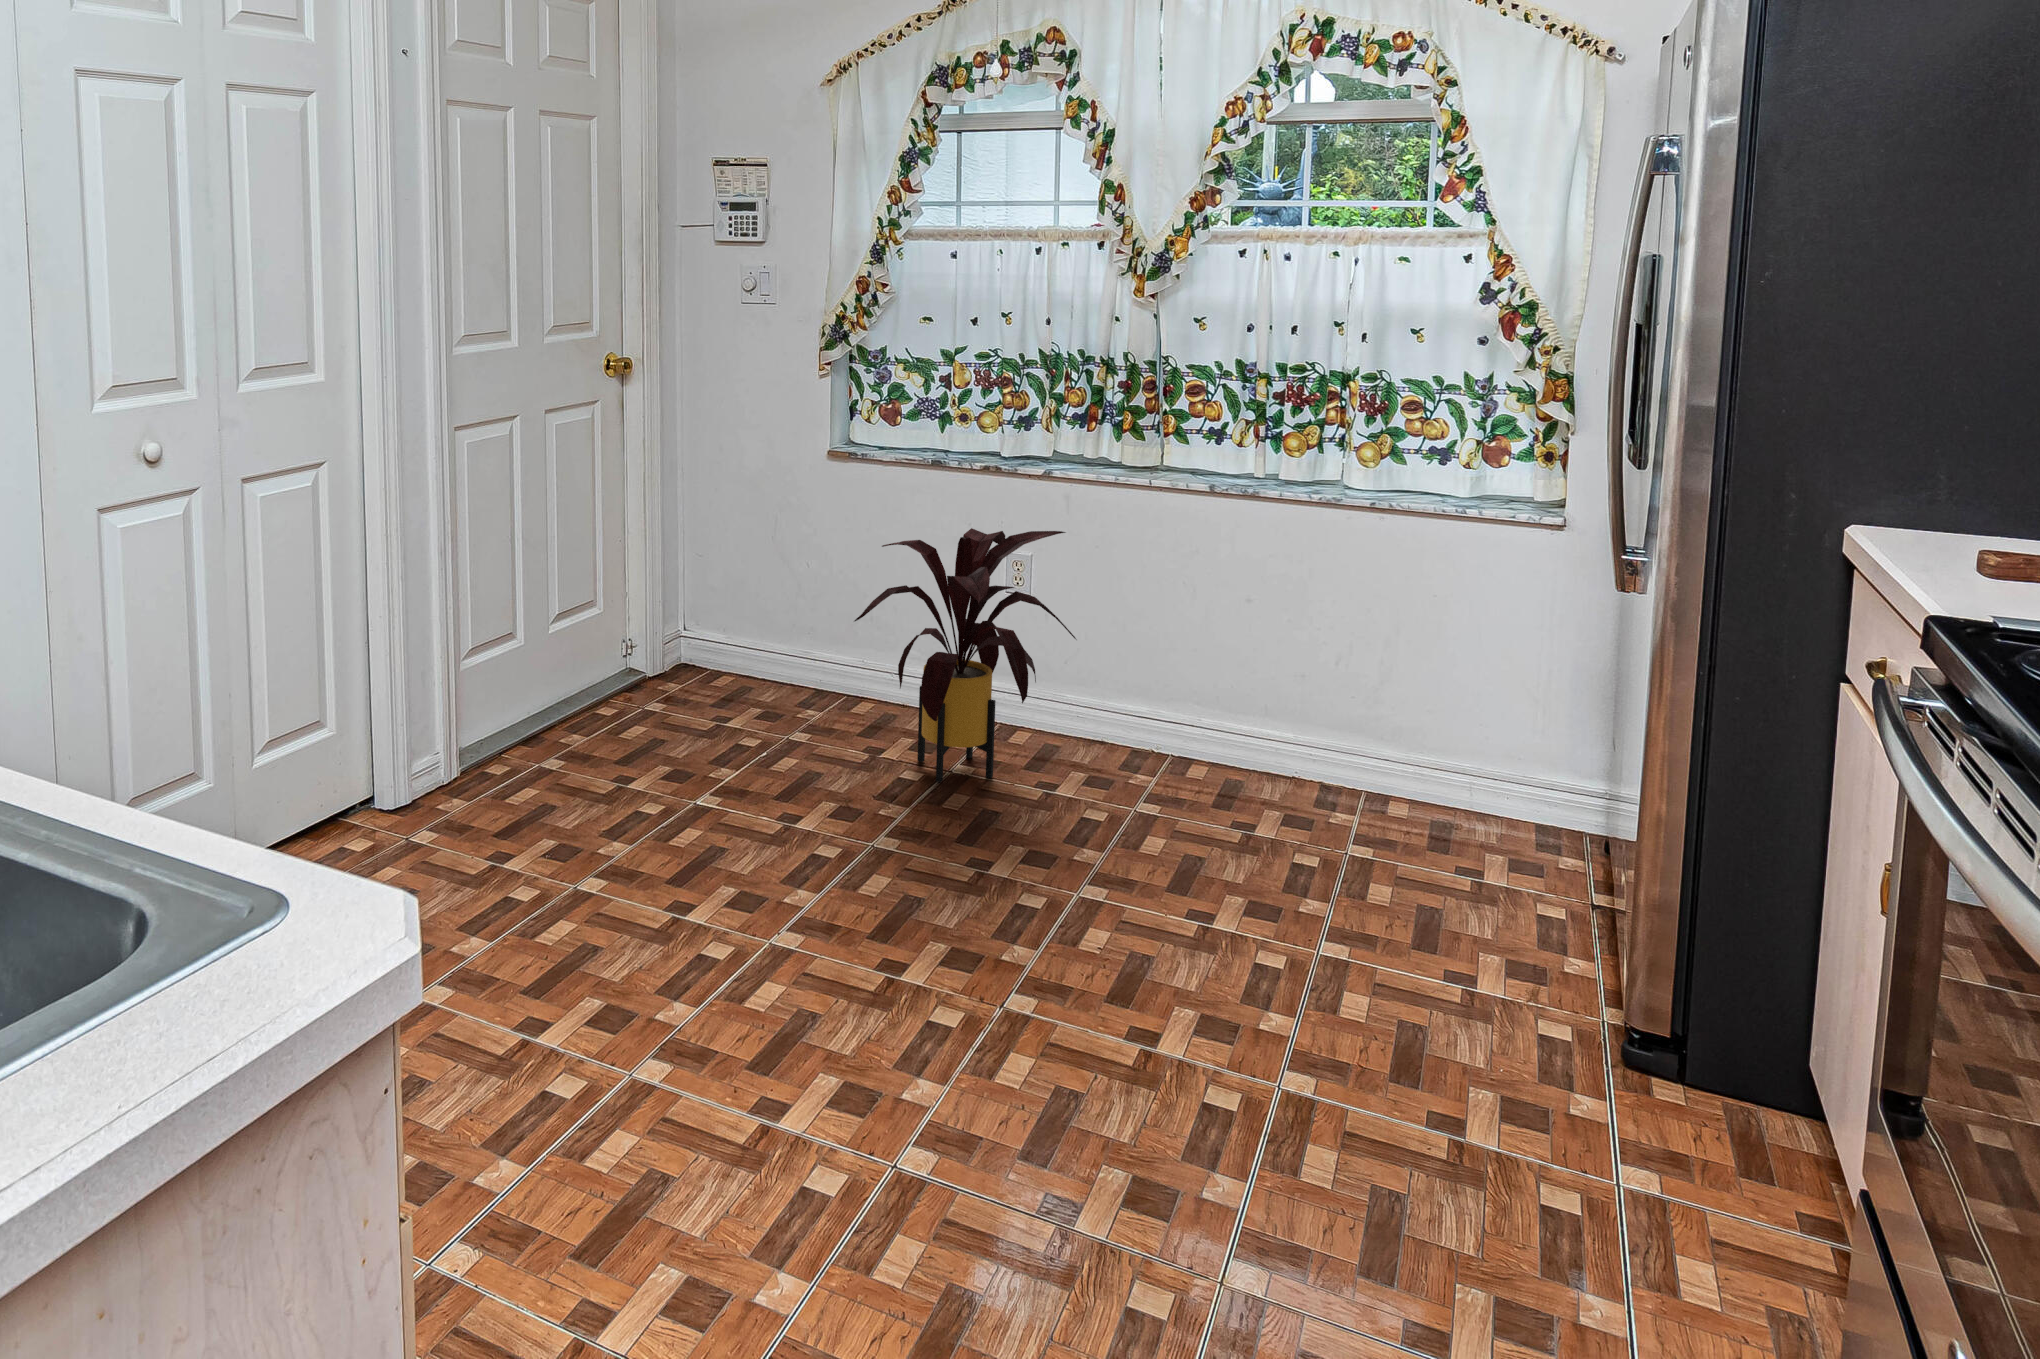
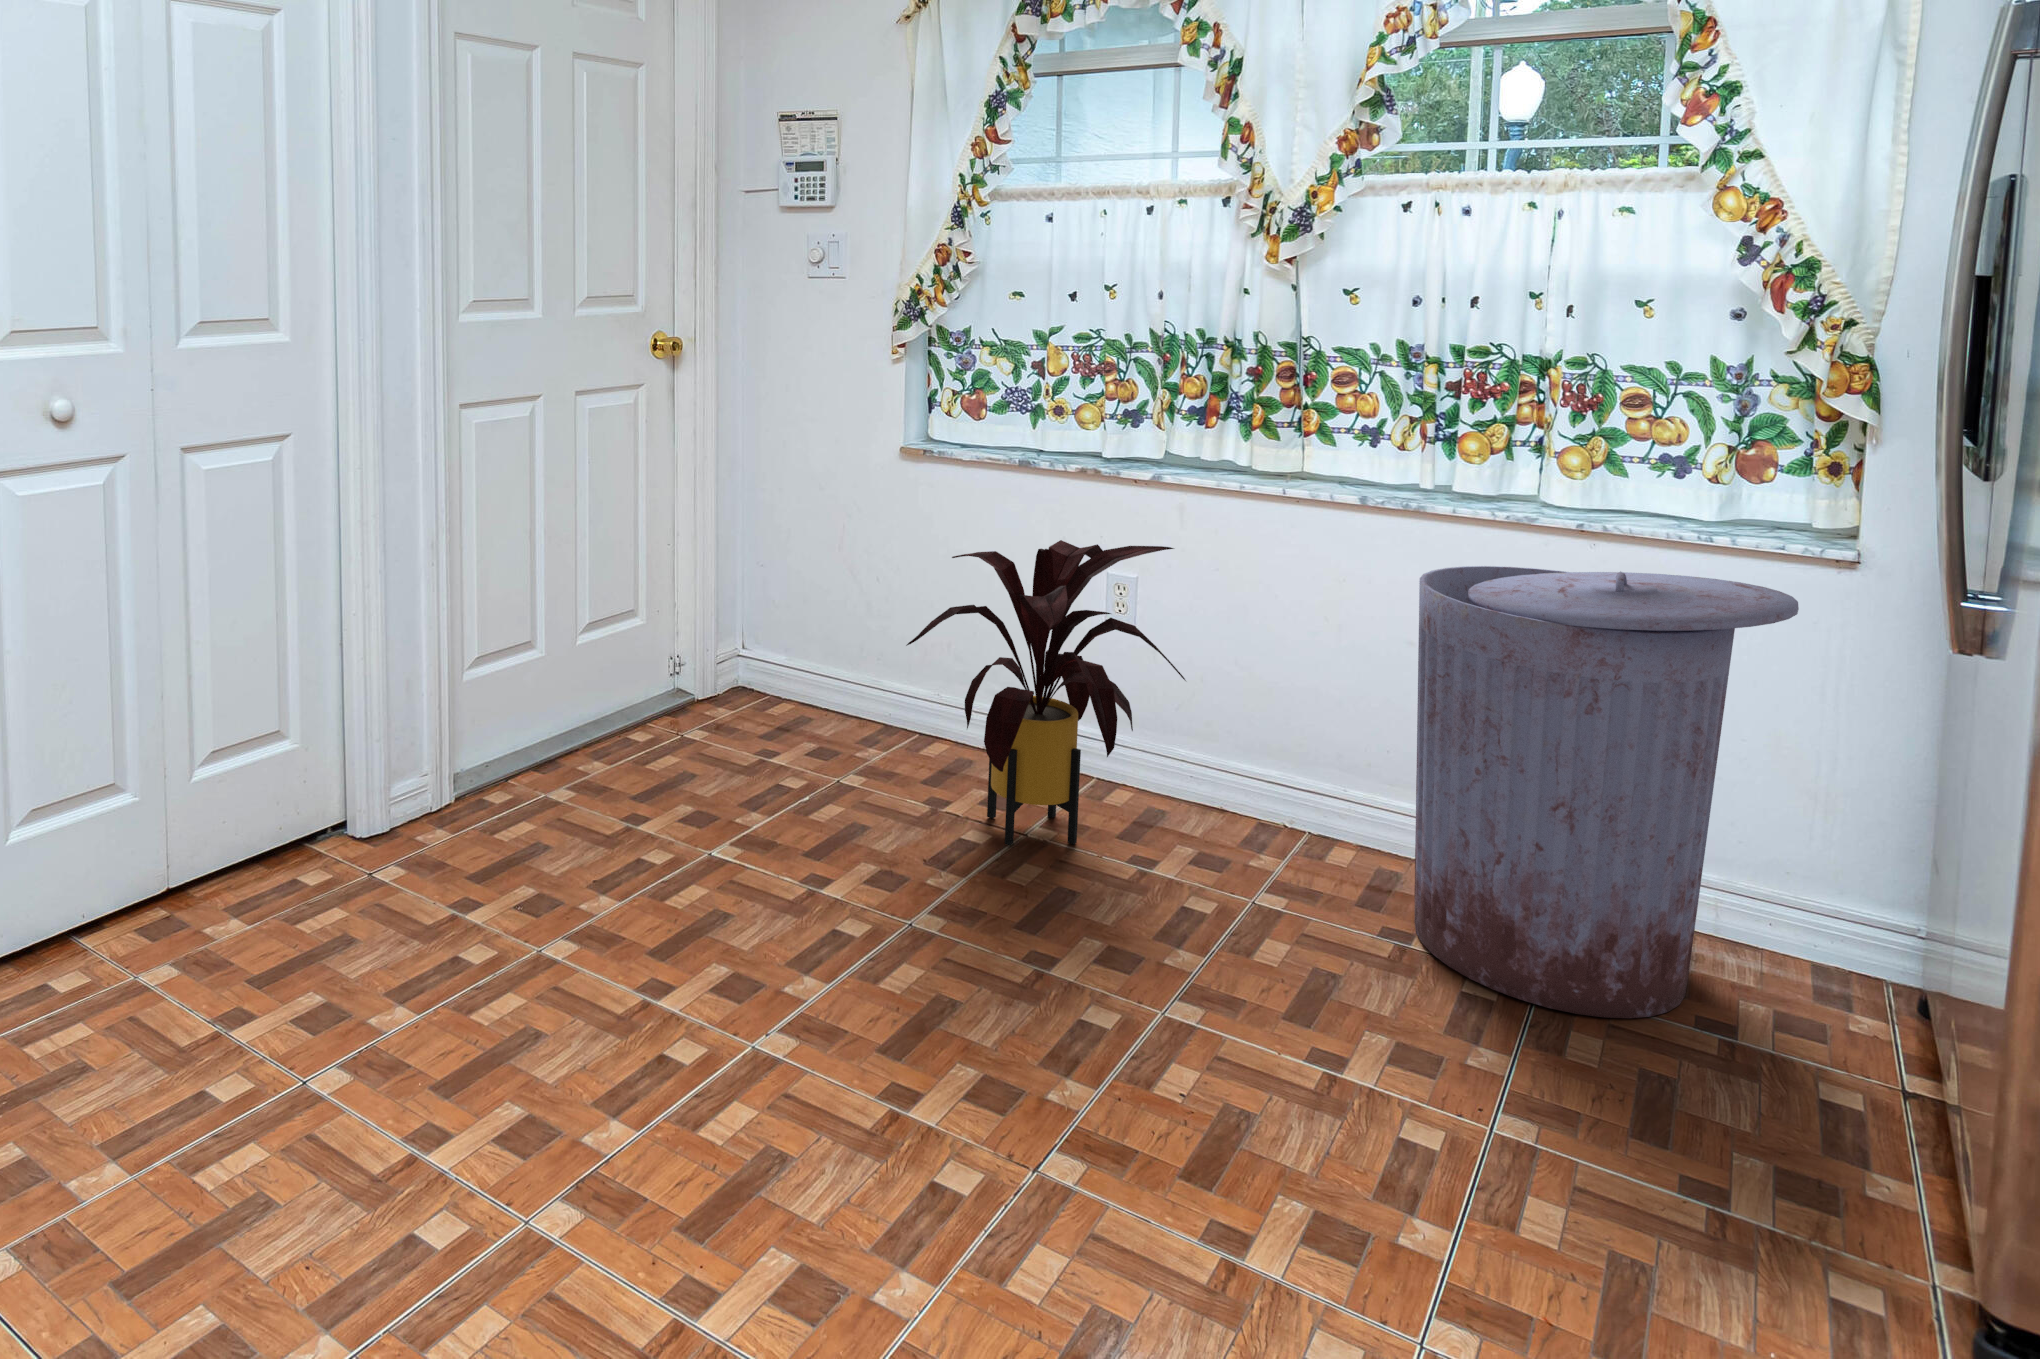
trash can: none [1257,538,1523,873] -> present [1415,566,1799,1018]

